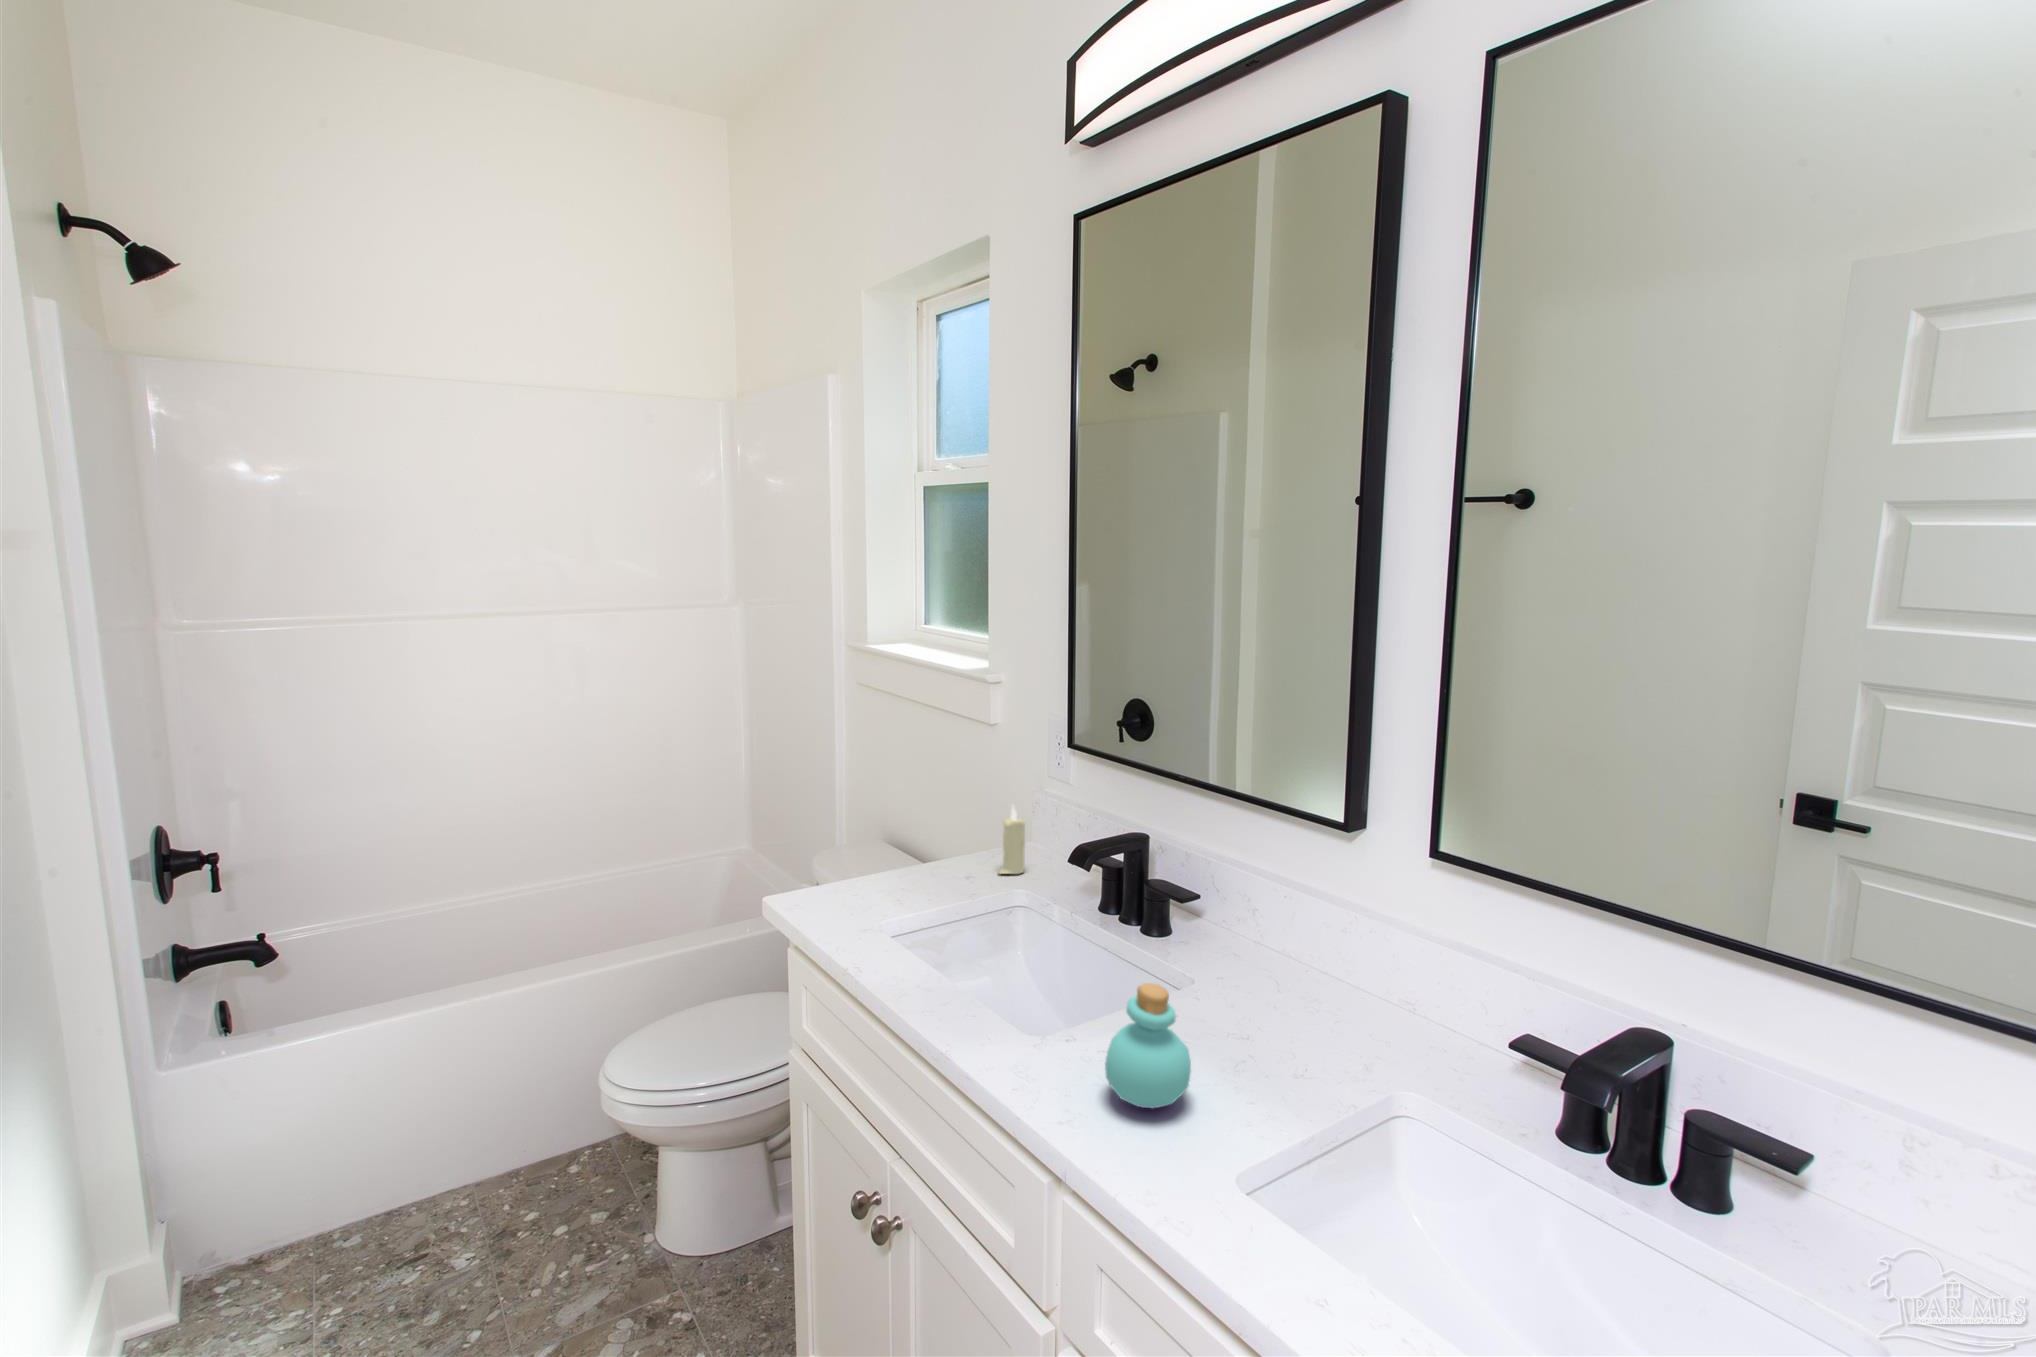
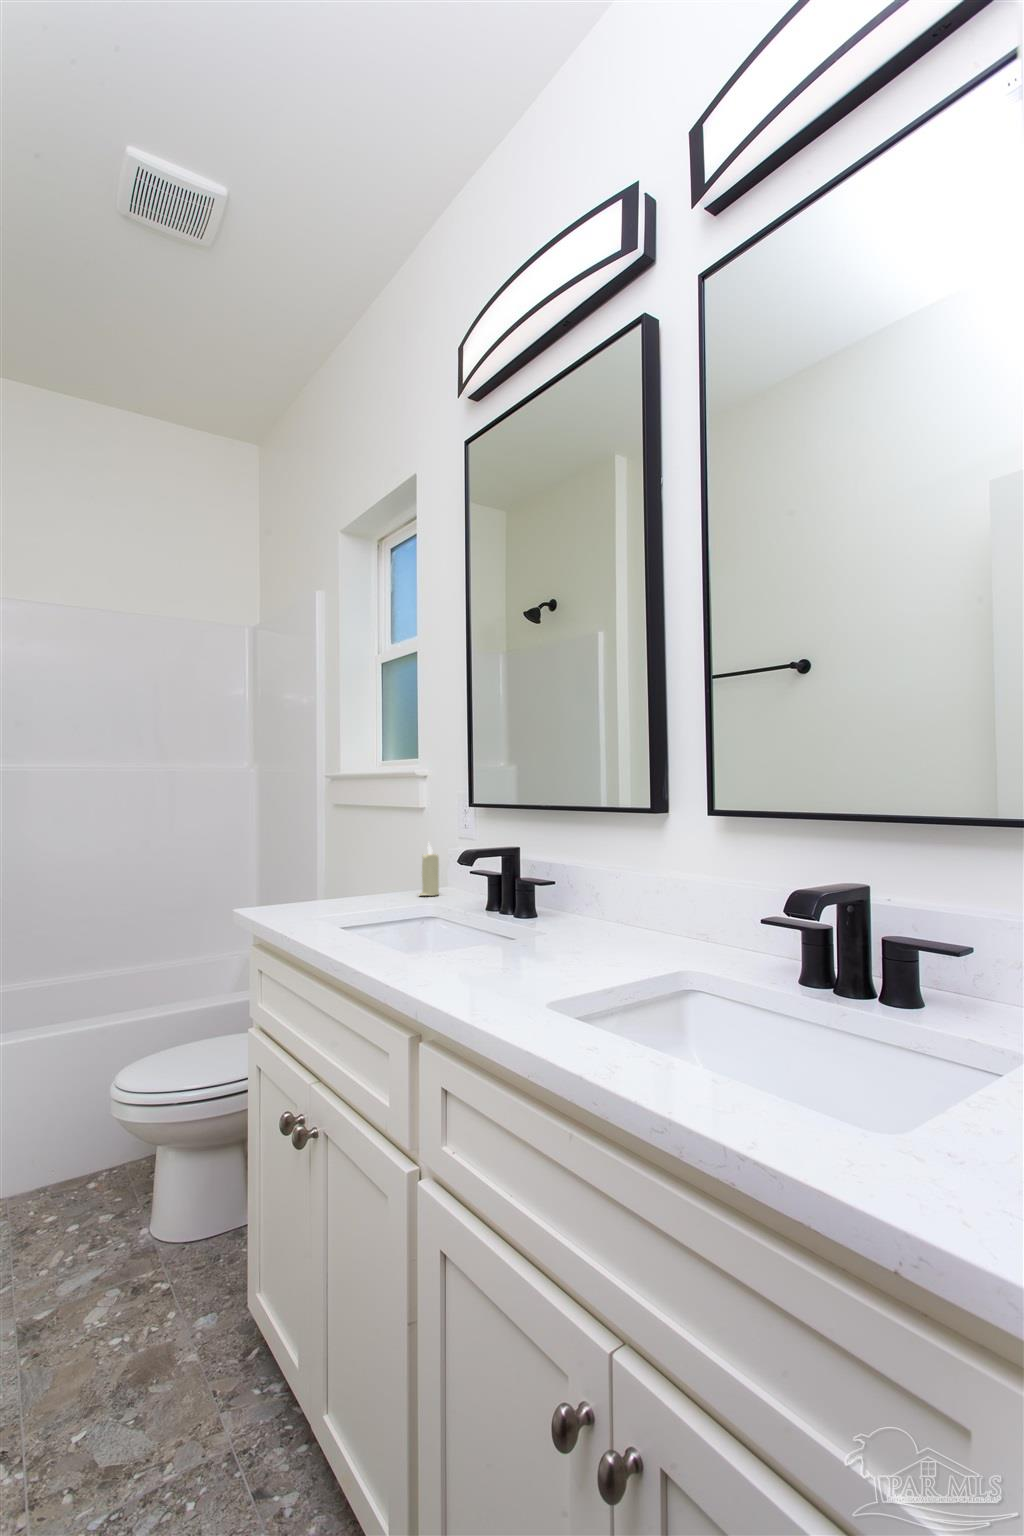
perfume bottle: present [1105,983,1191,1109] -> none [454,883,521,978]

